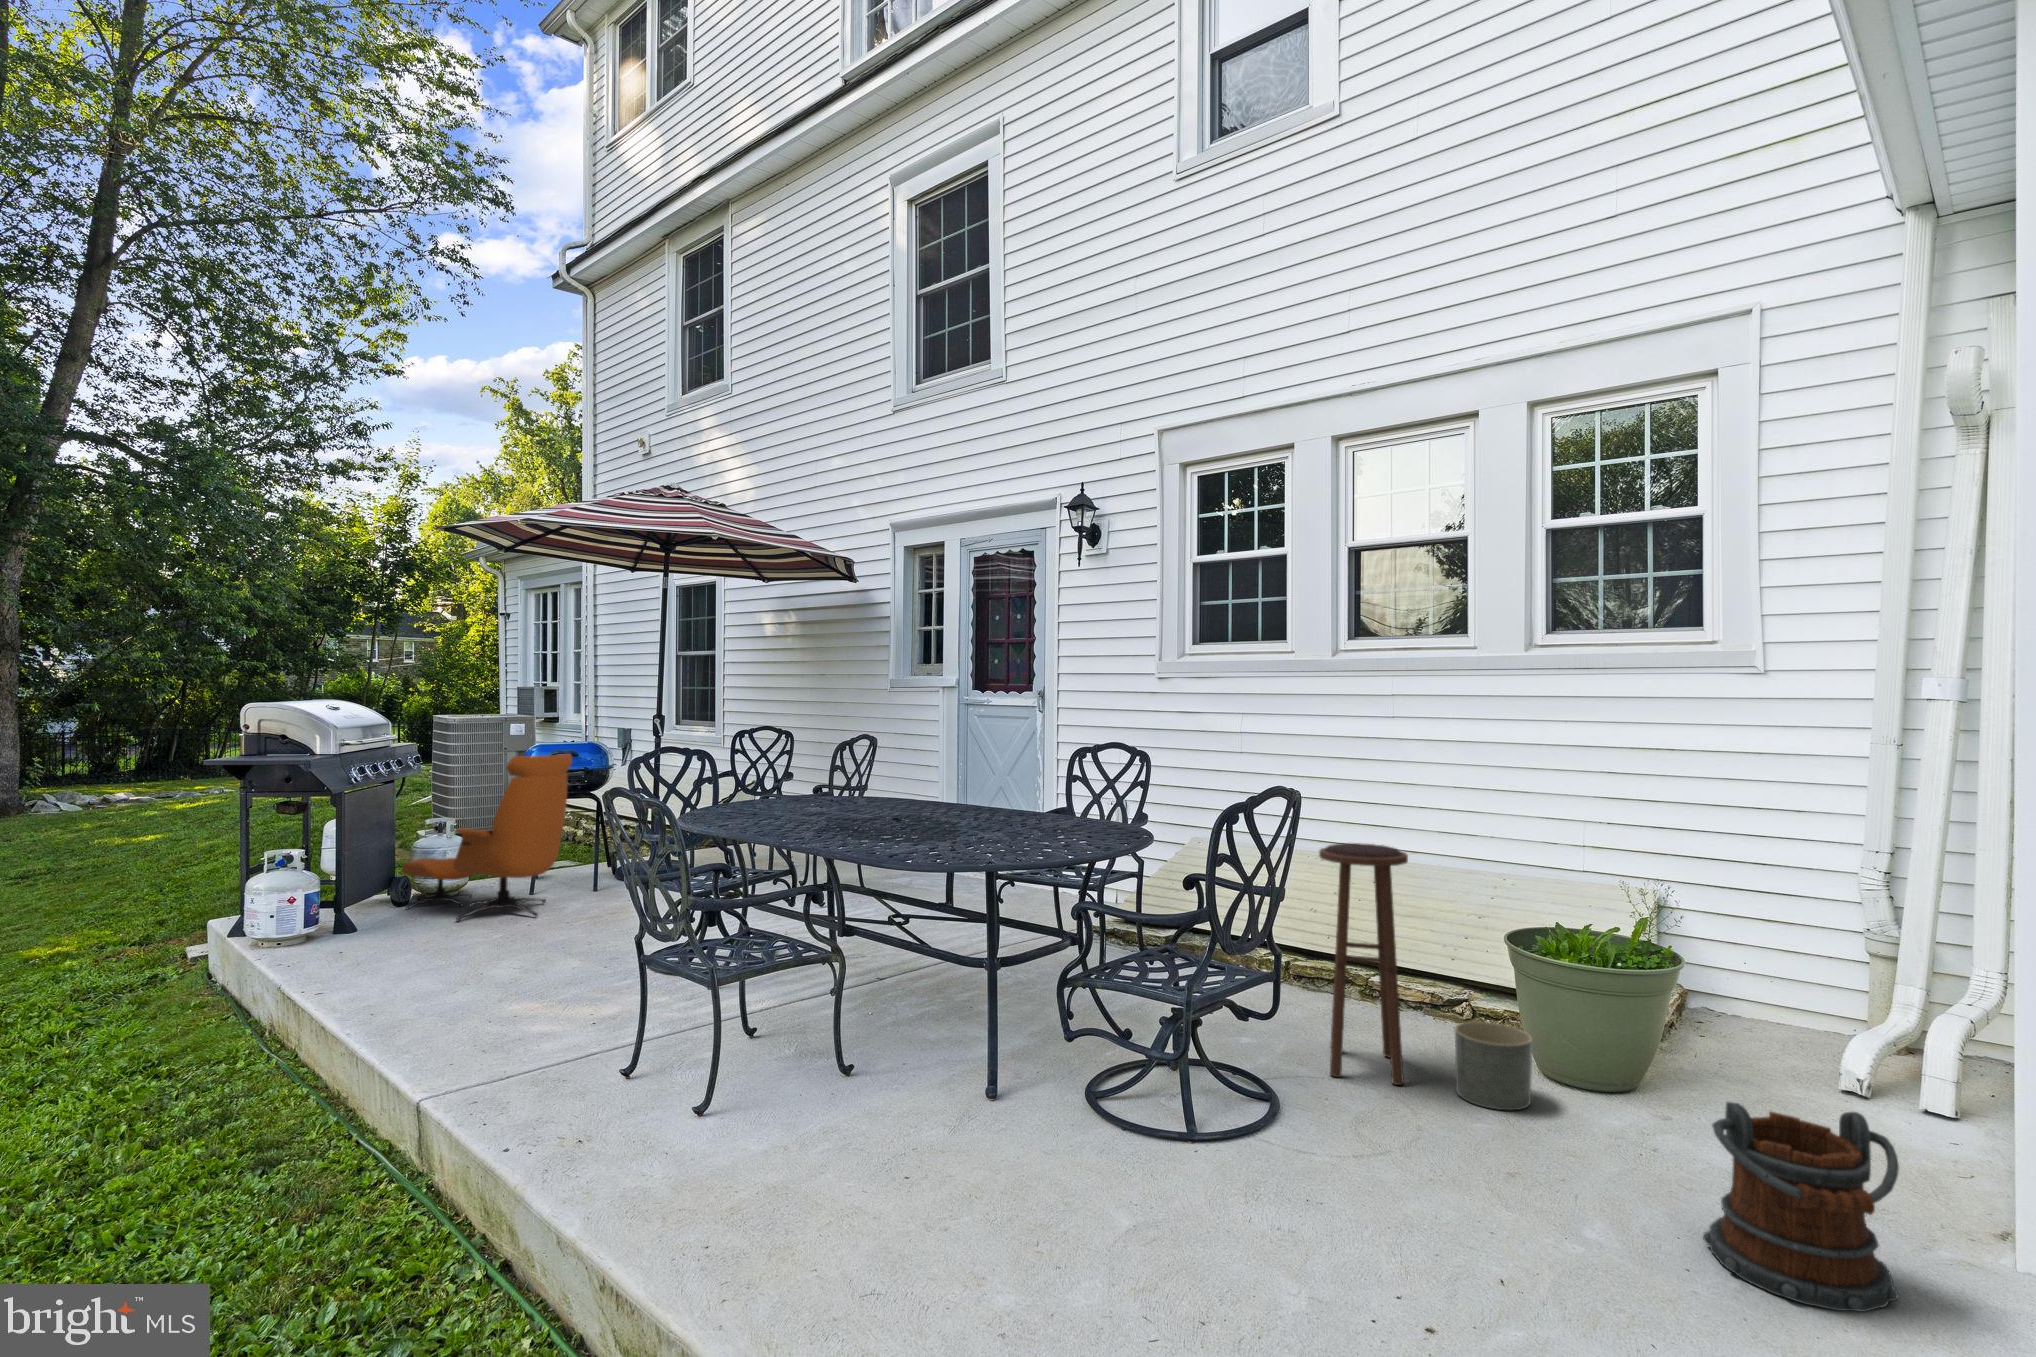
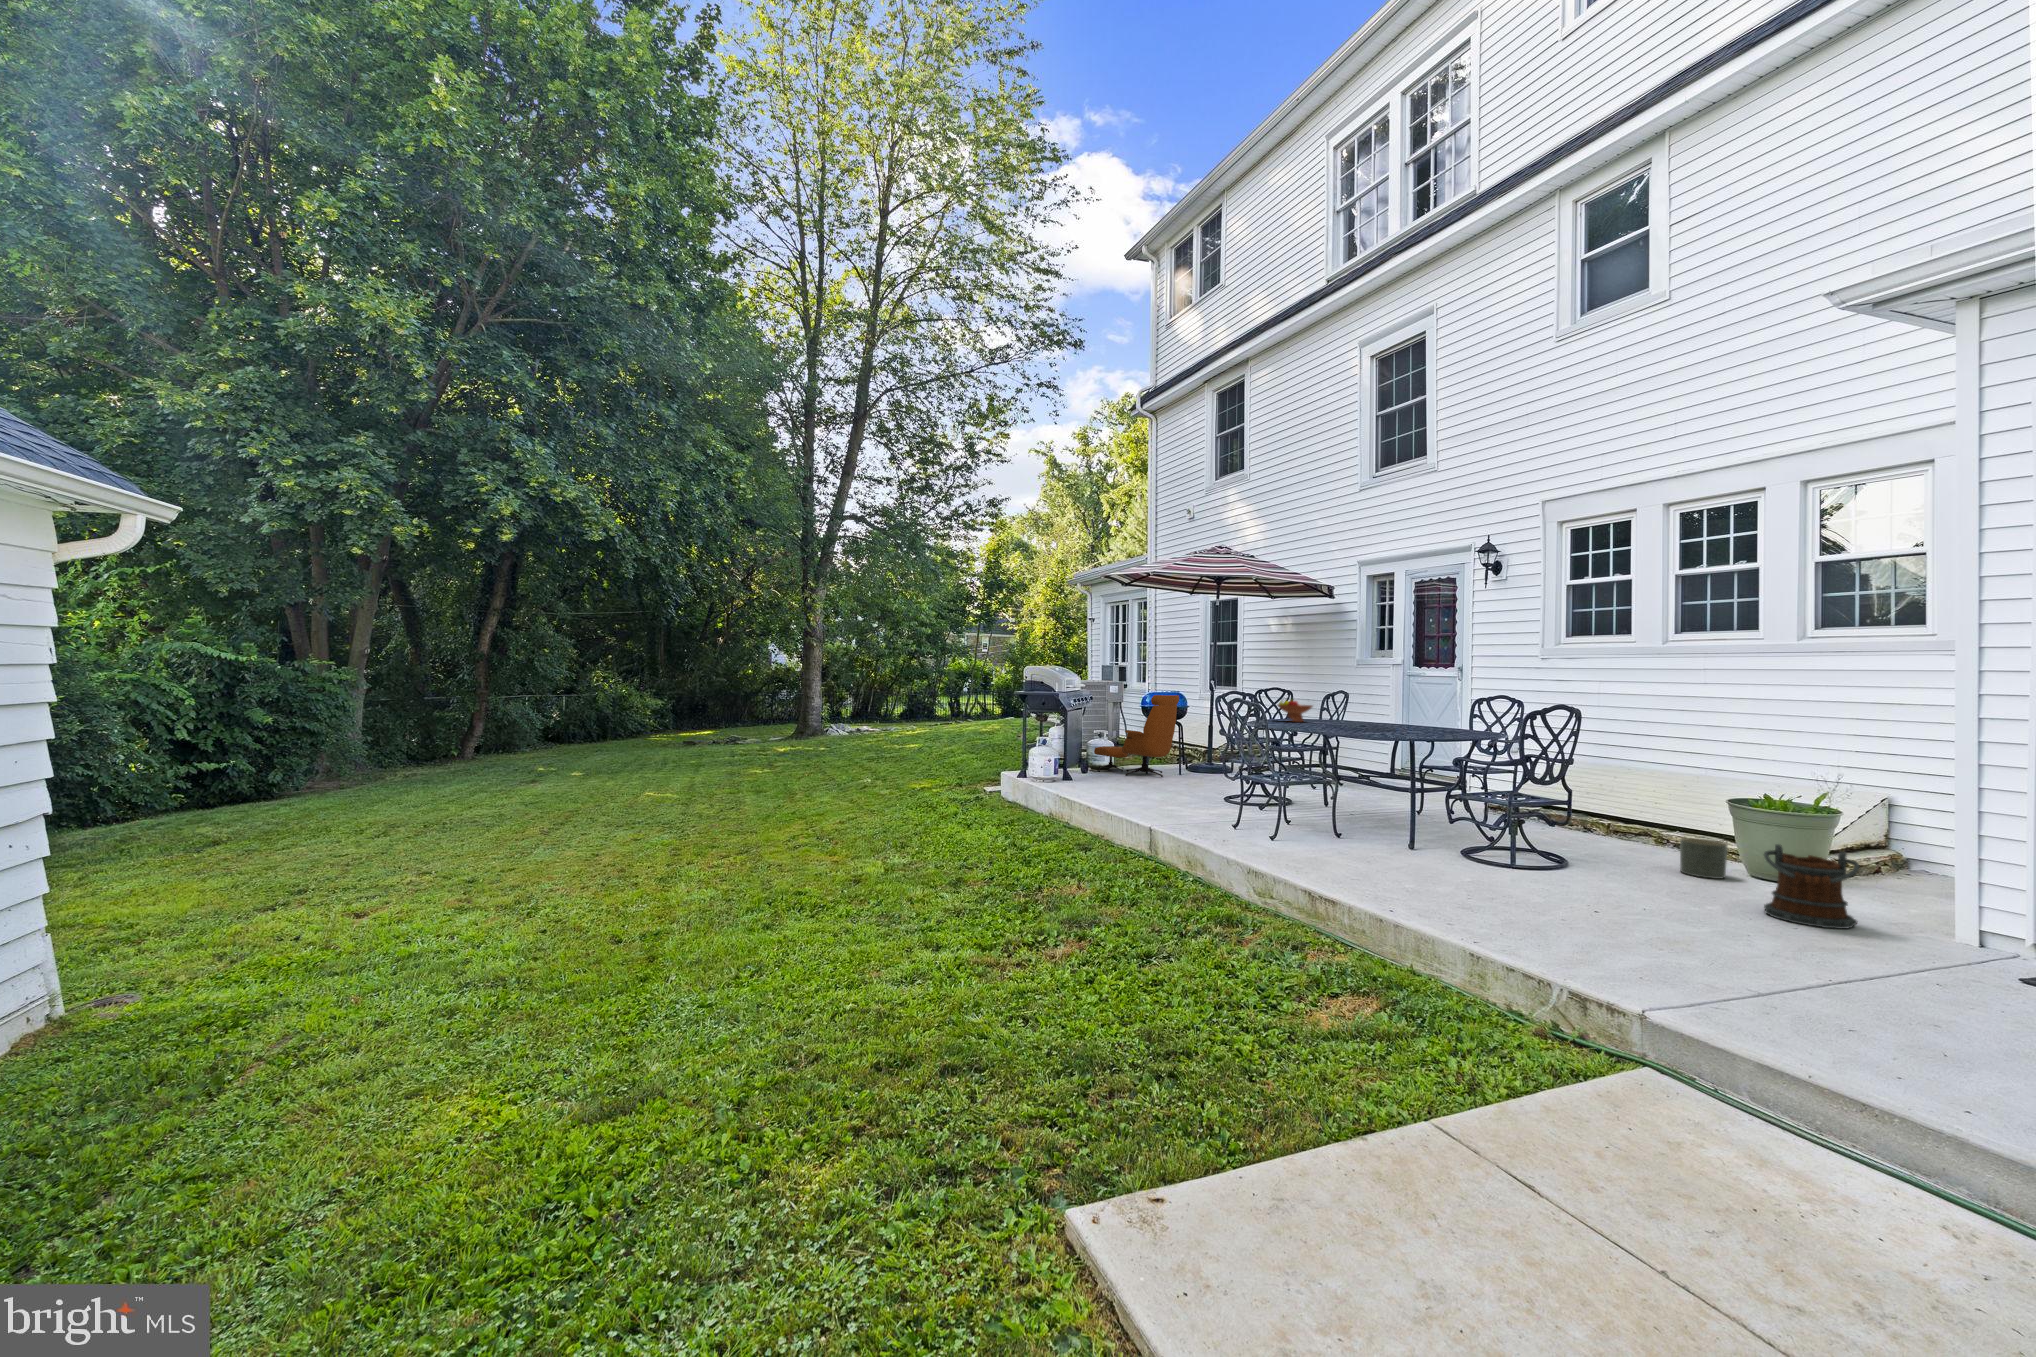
fruit bowl: none [735,762,807,809] -> present [1278,699,1312,722]
stool: present [1319,843,1408,1085] -> none [1605,744,1660,866]

